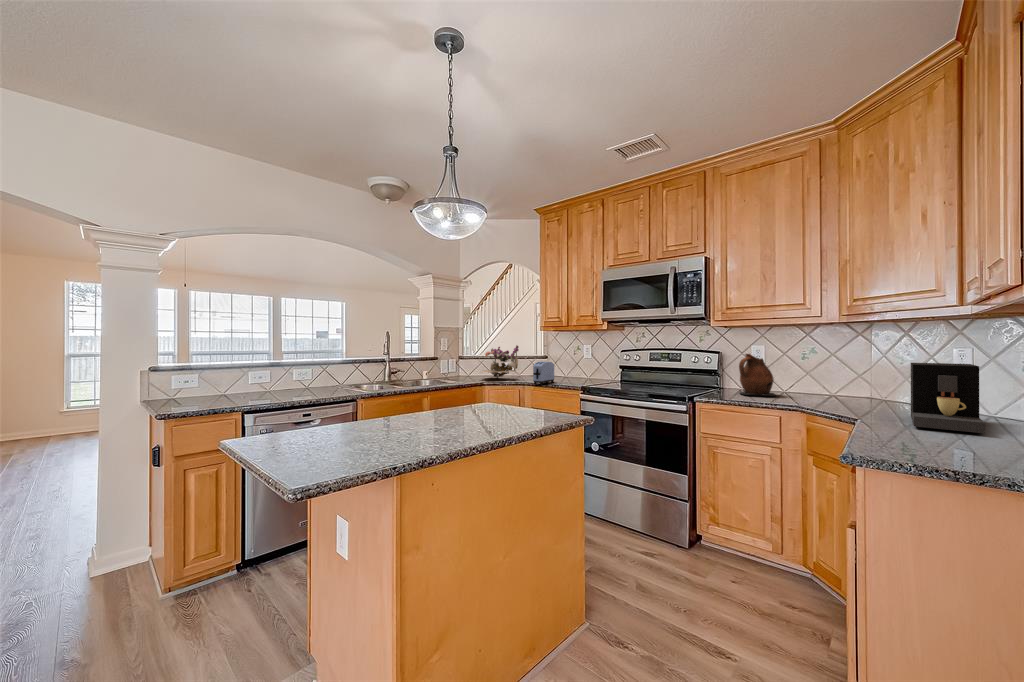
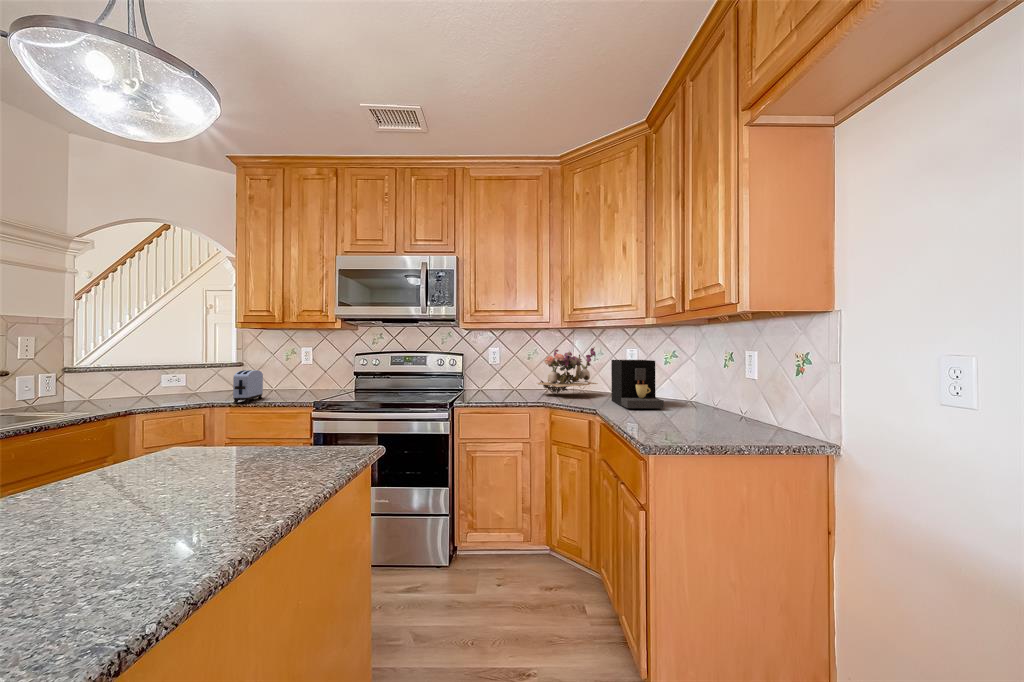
flower arrangement: present [481,345,519,378] -> present [538,347,597,394]
ceramic pitcher: present [739,354,776,396] -> none [480,355,515,395]

